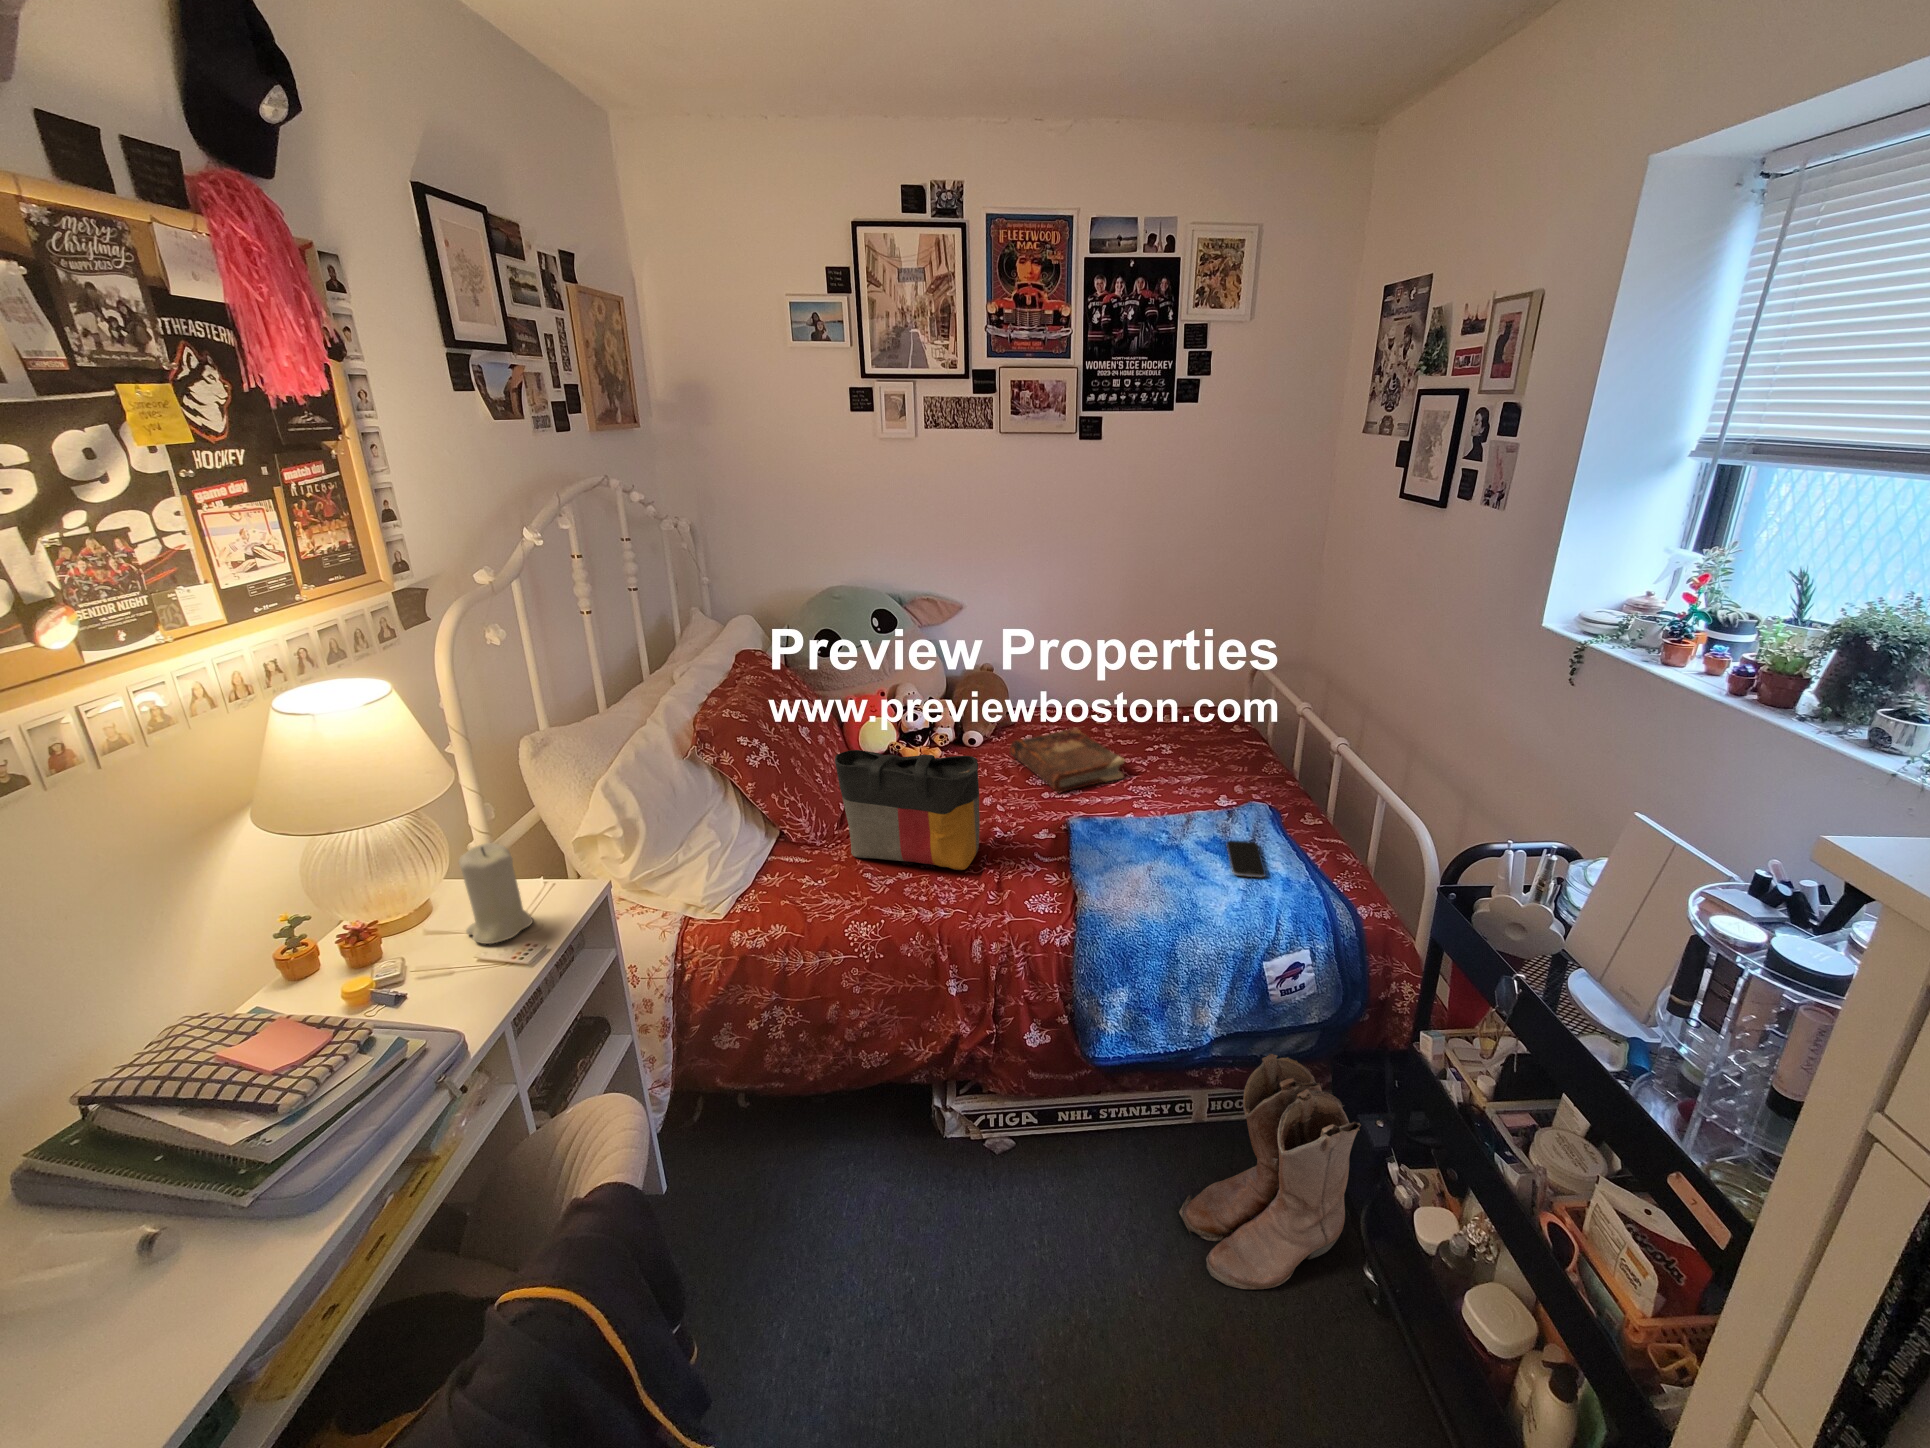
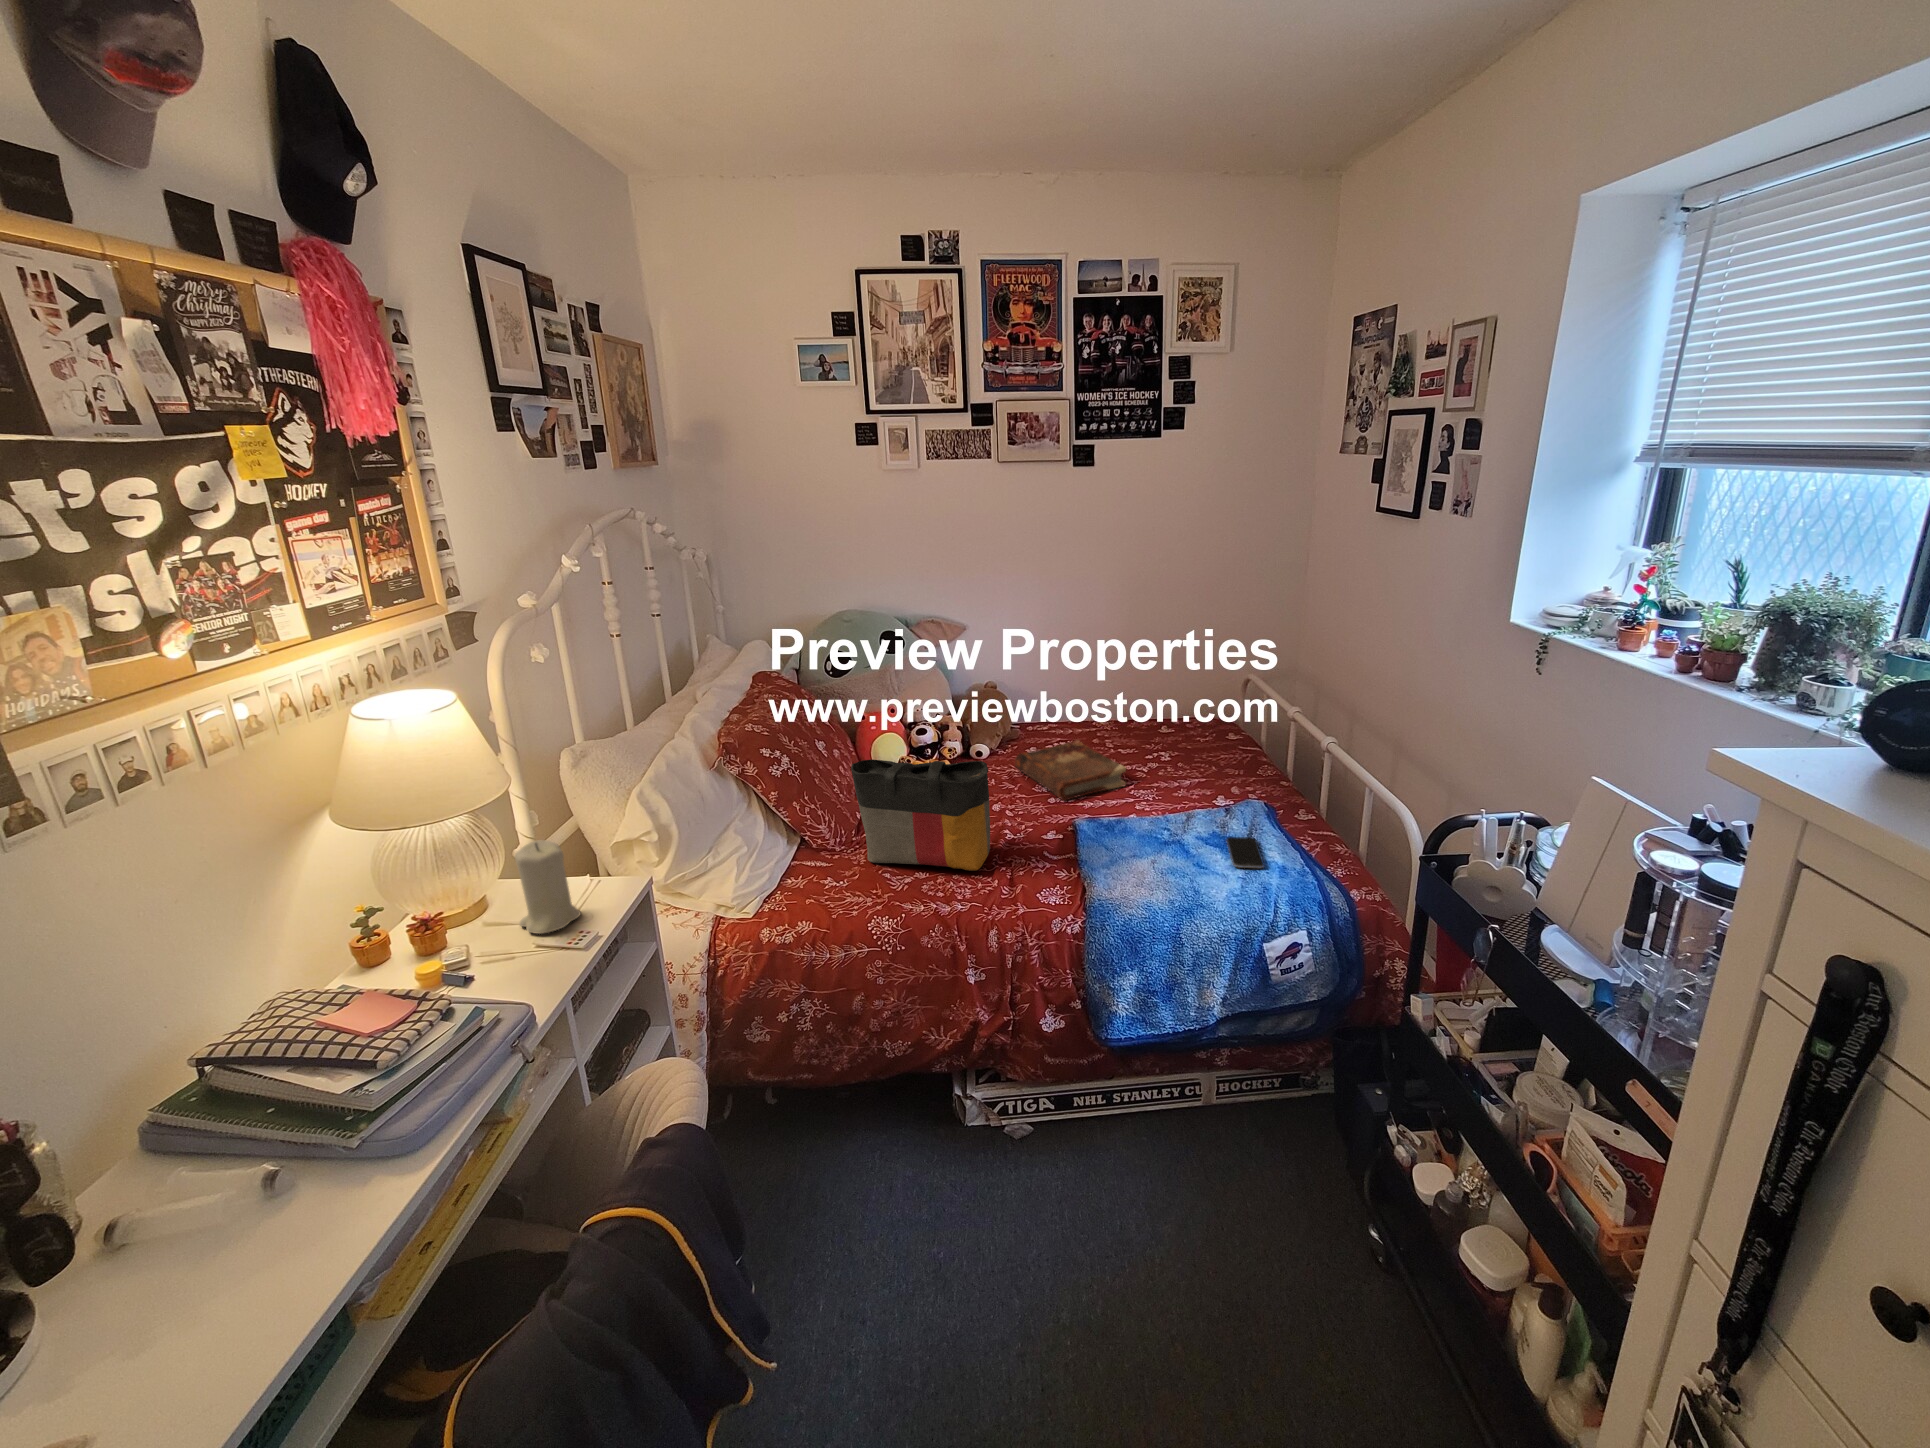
boots: present [1179,1054,1361,1289] -> none [1193,1032,1363,1258]

